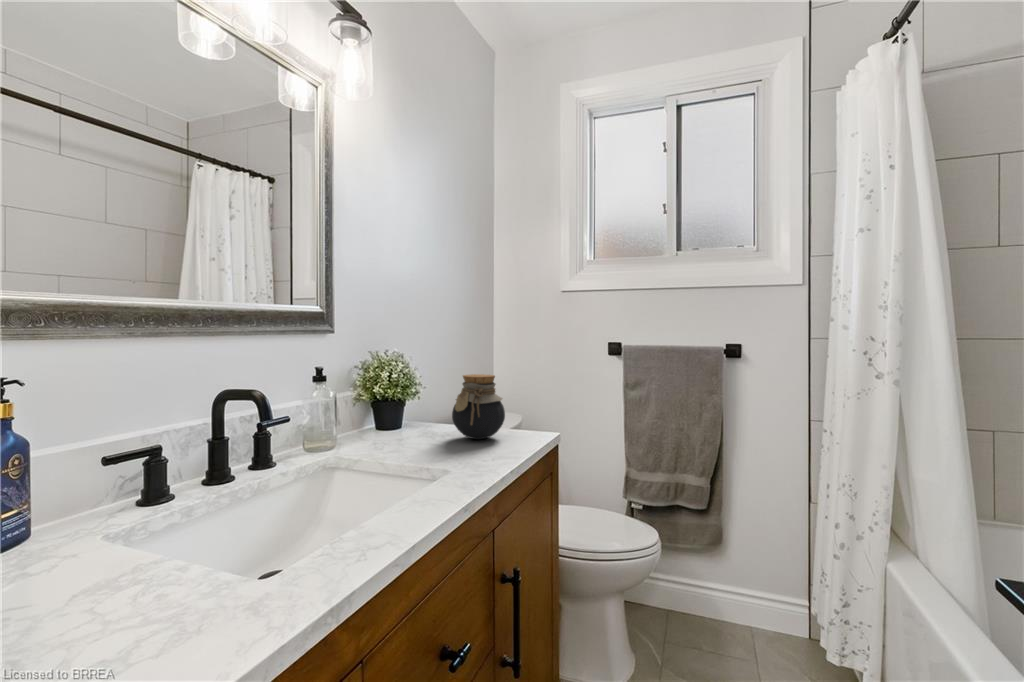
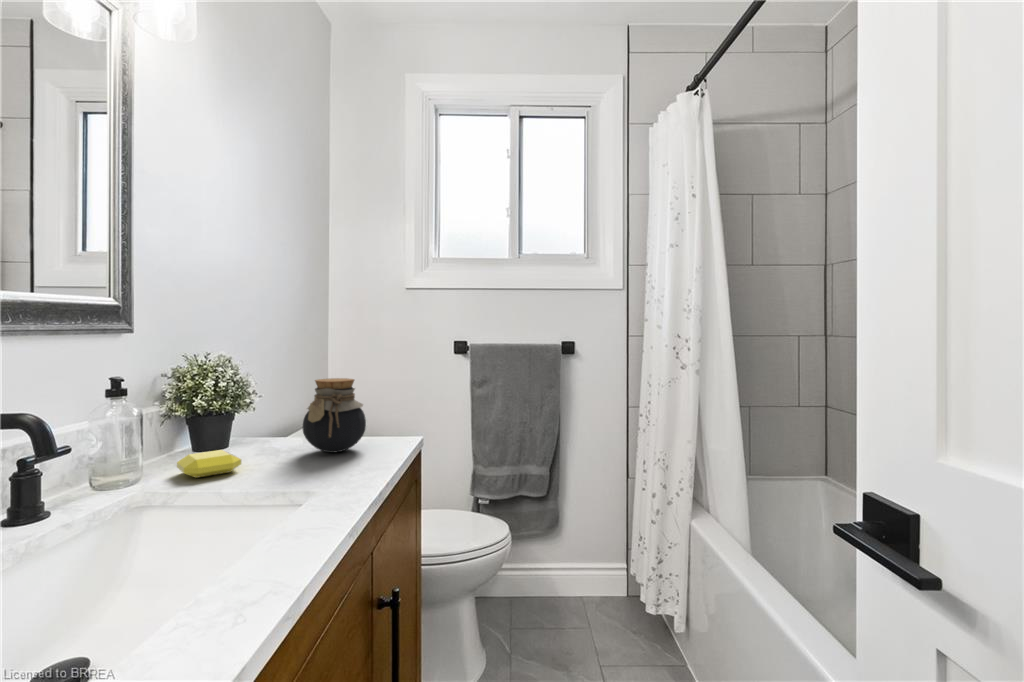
soap bar: none [358,429,403,450] -> present [177,450,241,478]

